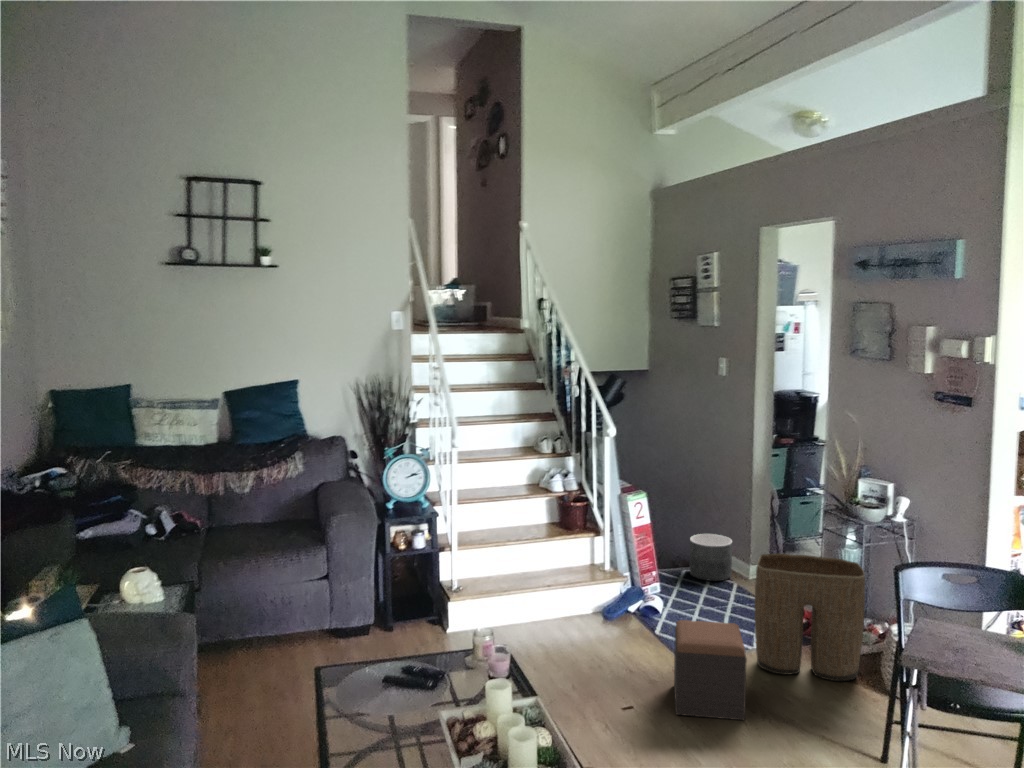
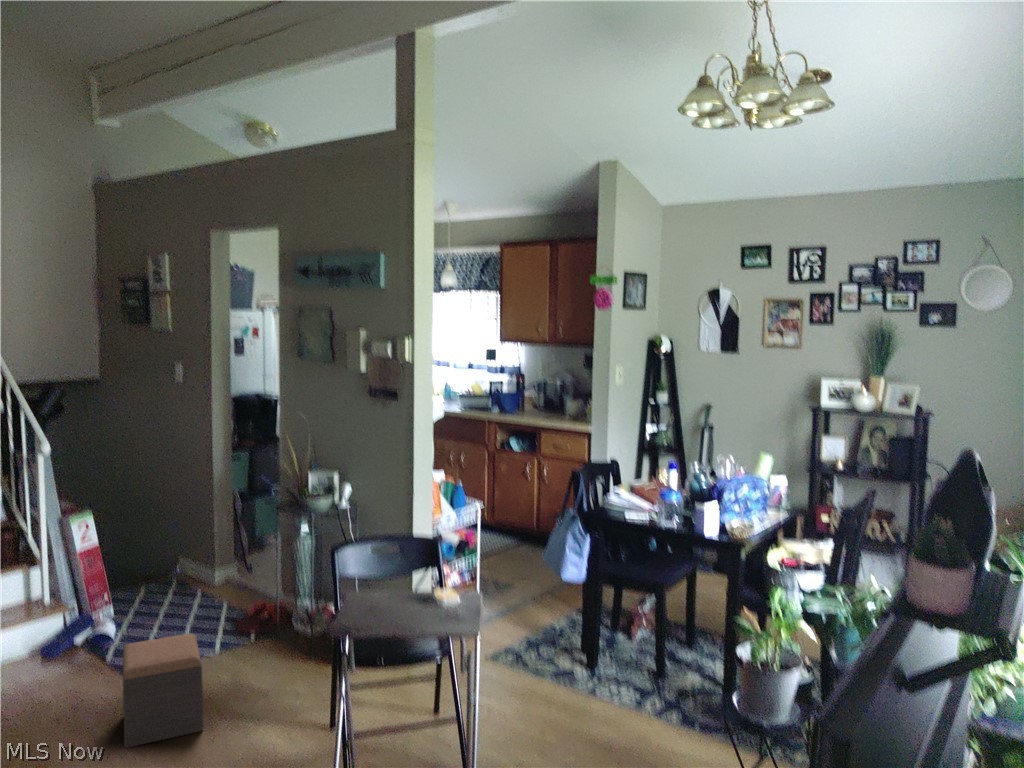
planter: present [690,534,732,581] -> none [149,543,196,592]
laundry basket: present [755,553,865,681] -> none [213,548,317,672]

